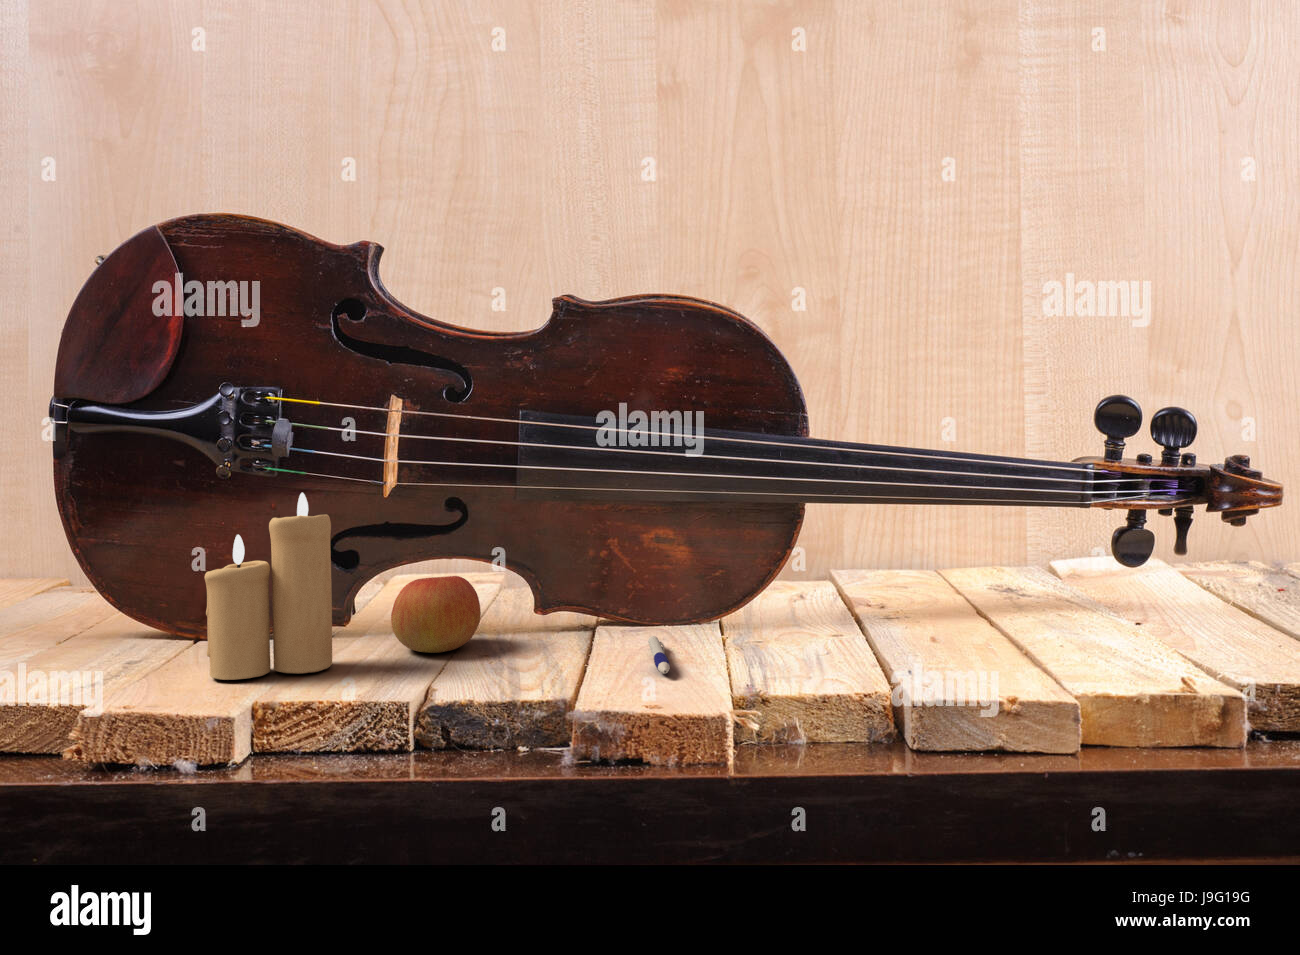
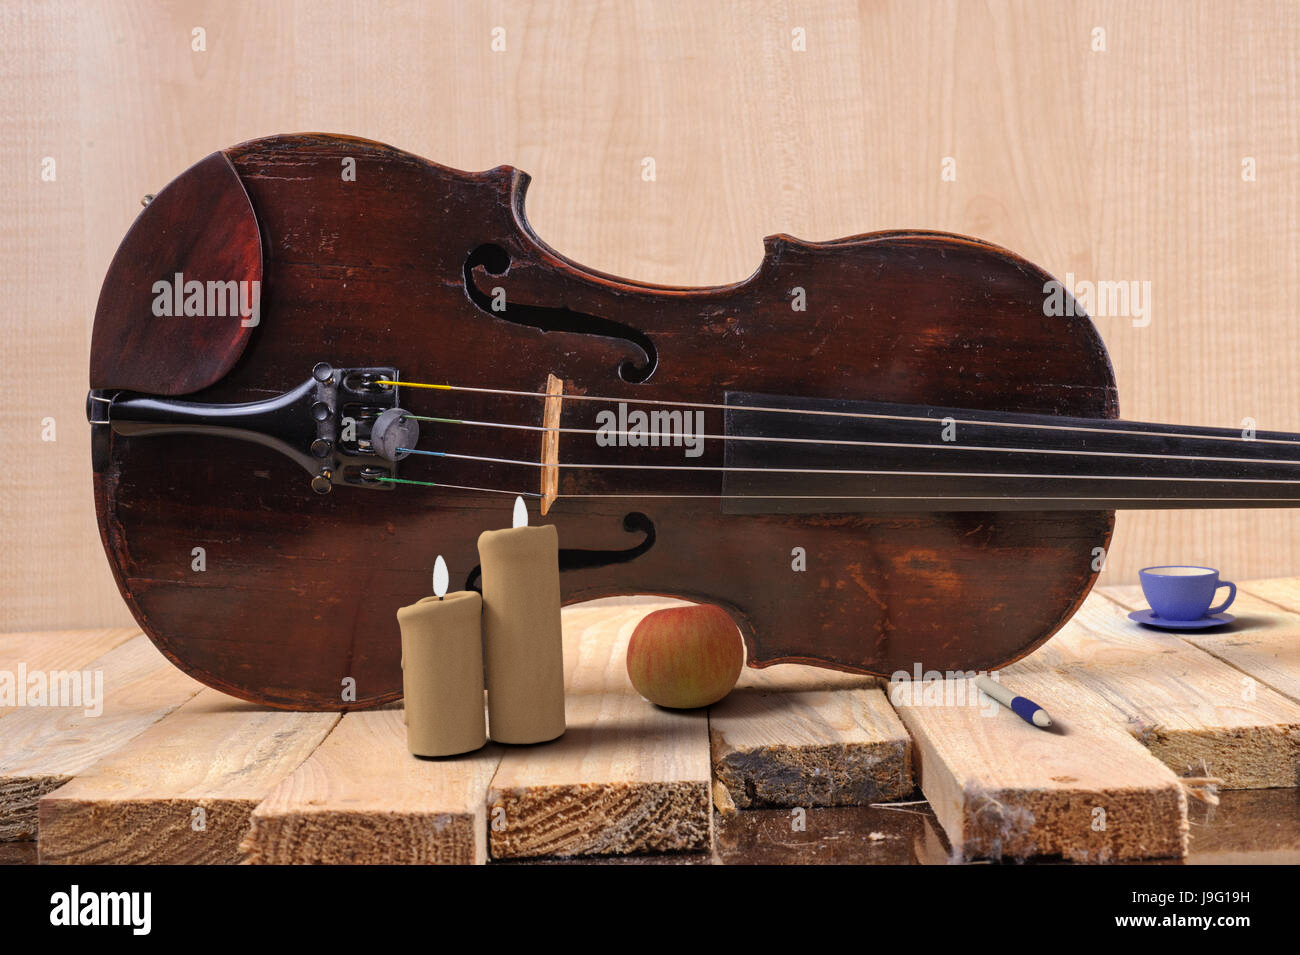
teacup: none [815,558,893,607] -> present [1128,566,1237,629]

